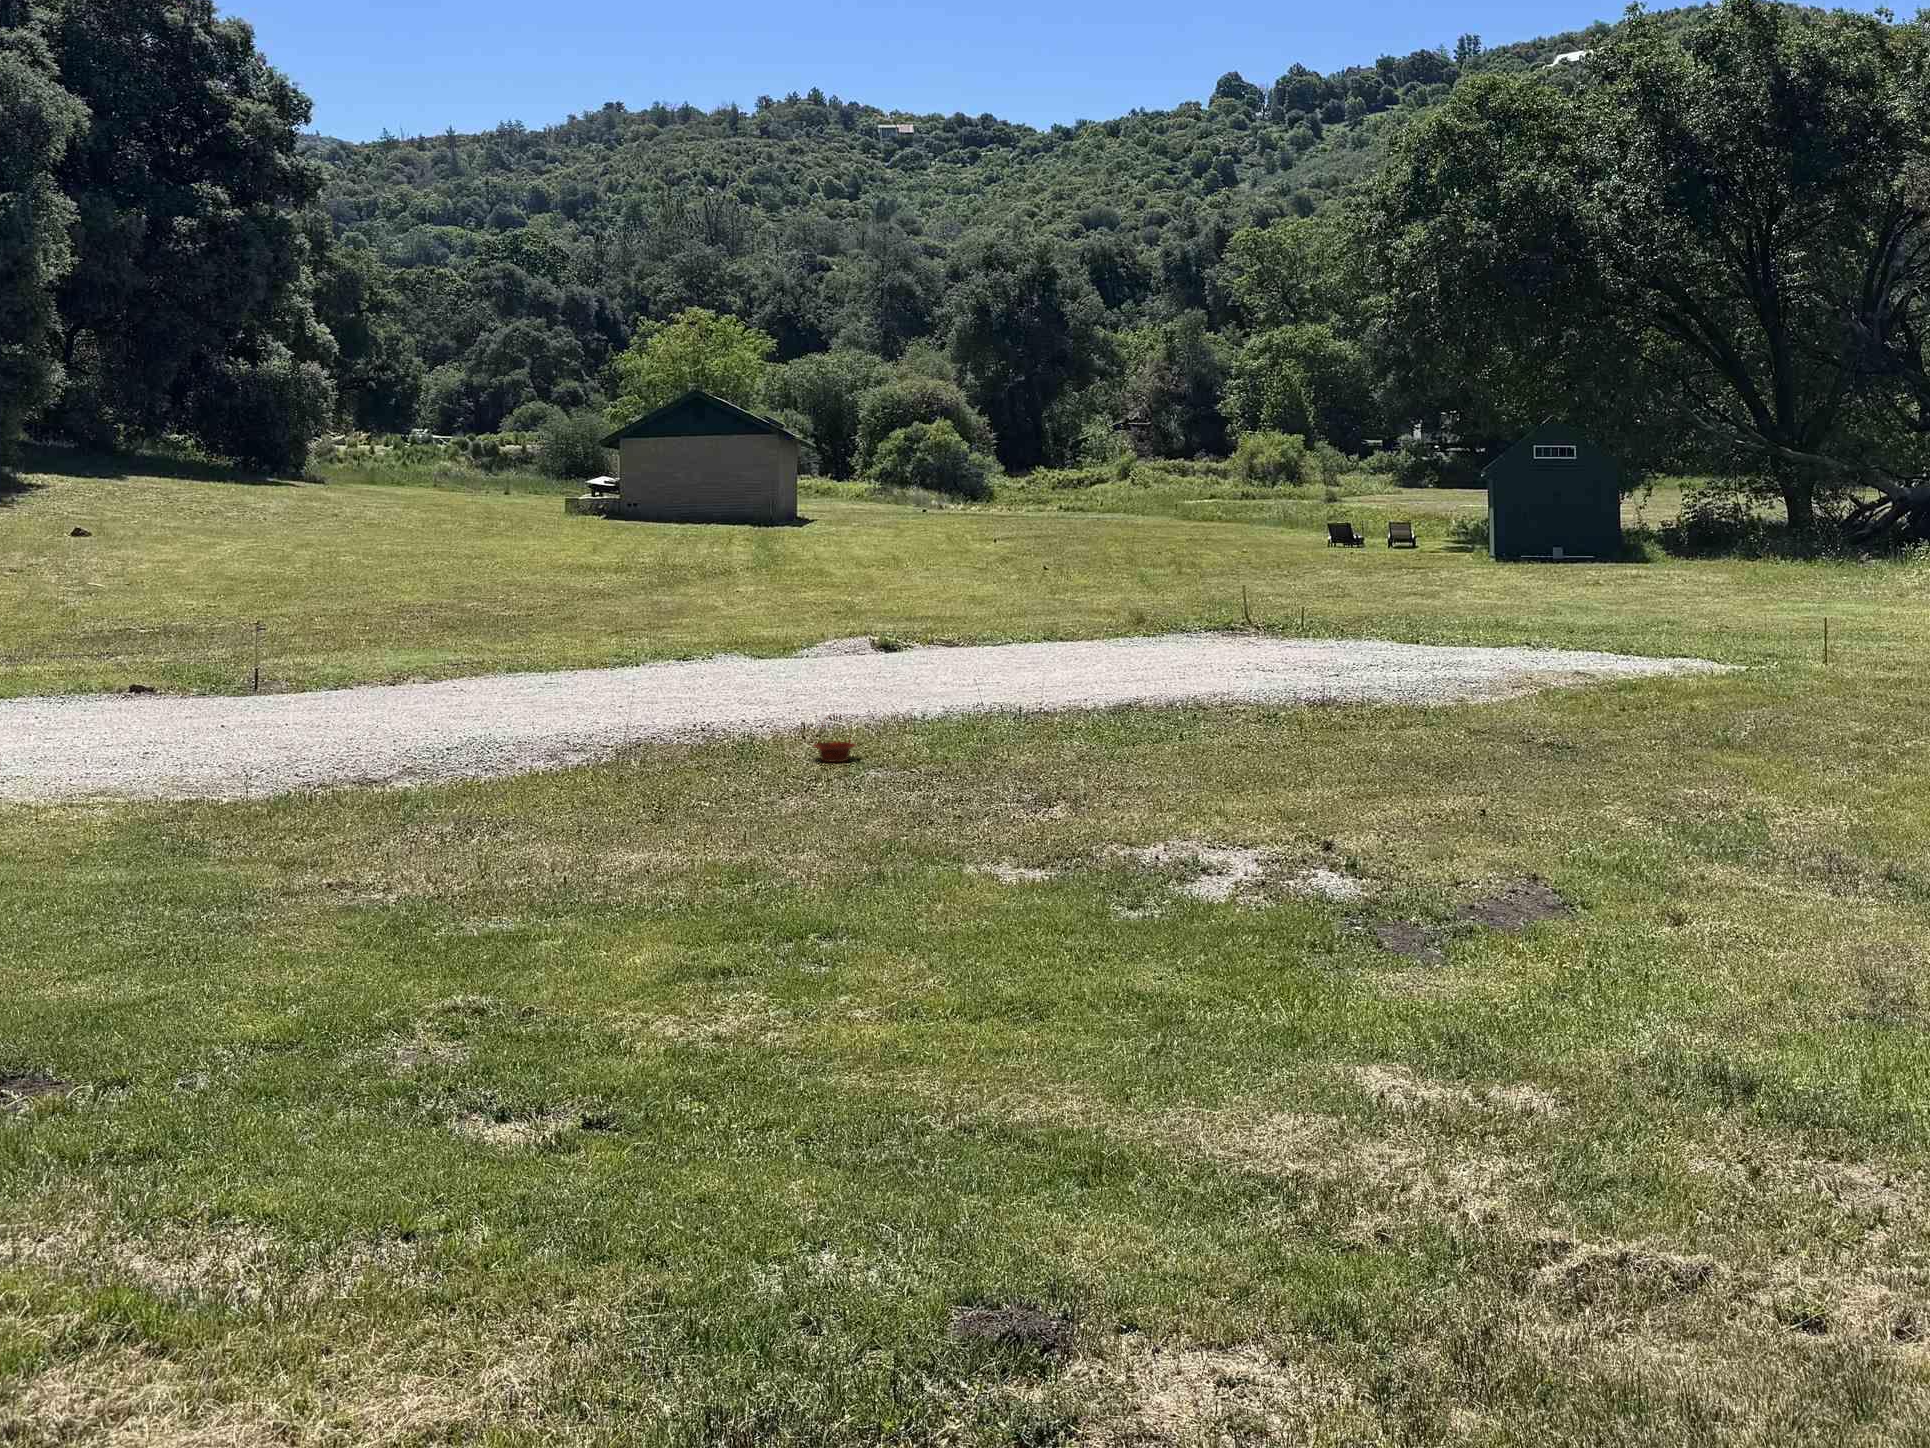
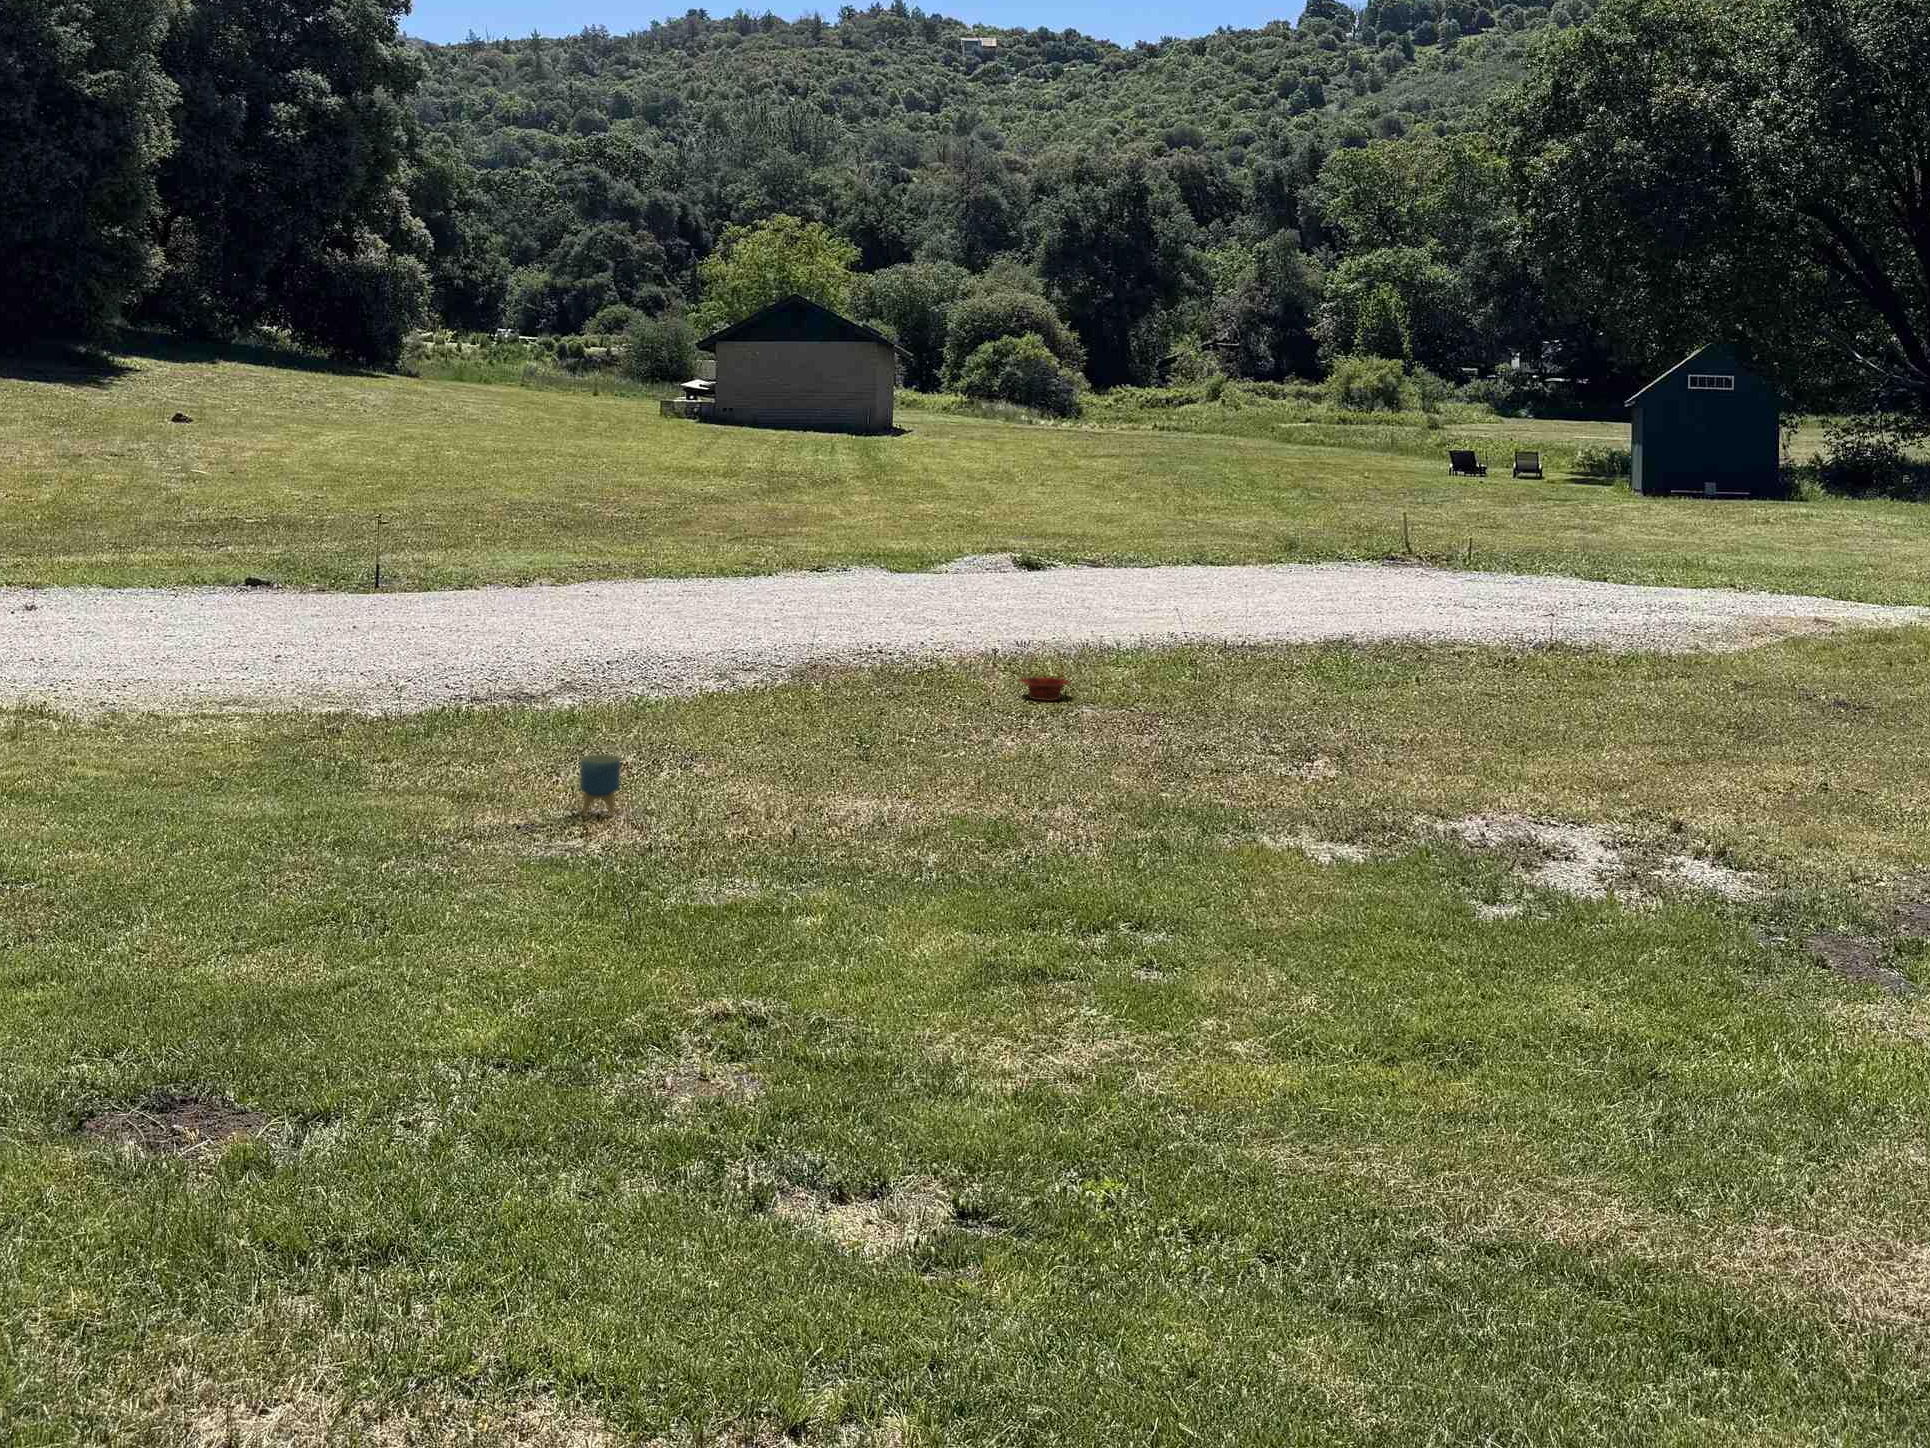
planter: none [389,815,425,869] -> present [579,754,621,817]

